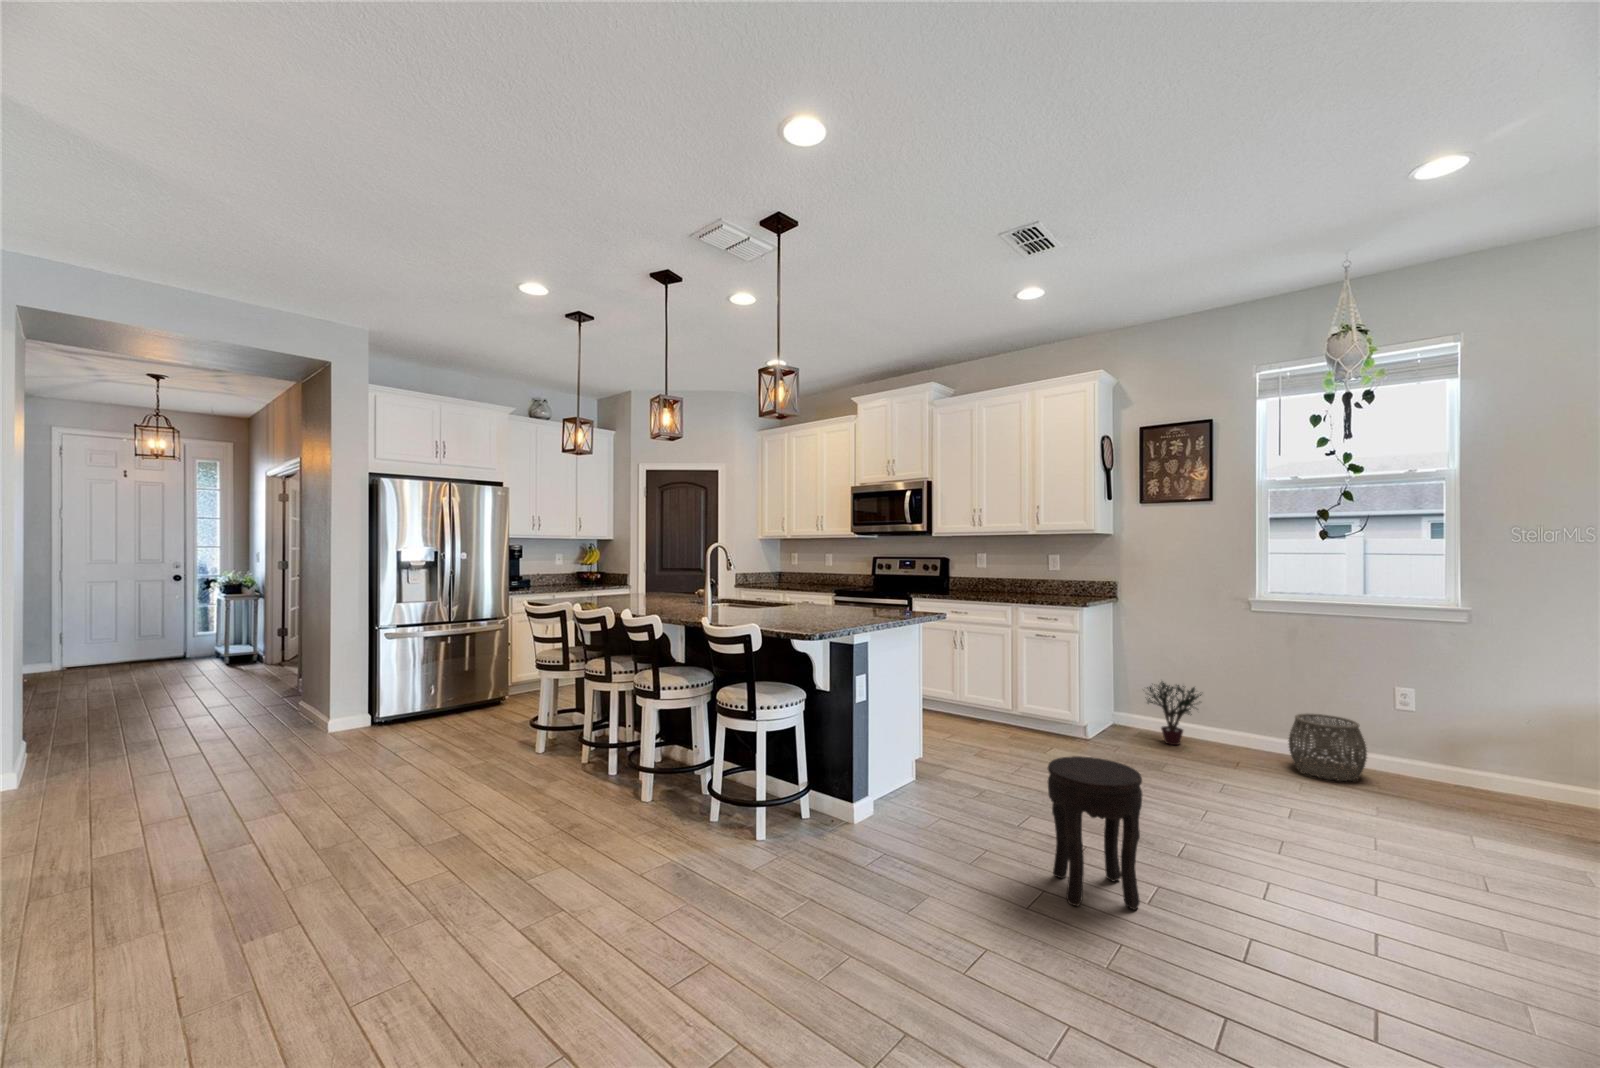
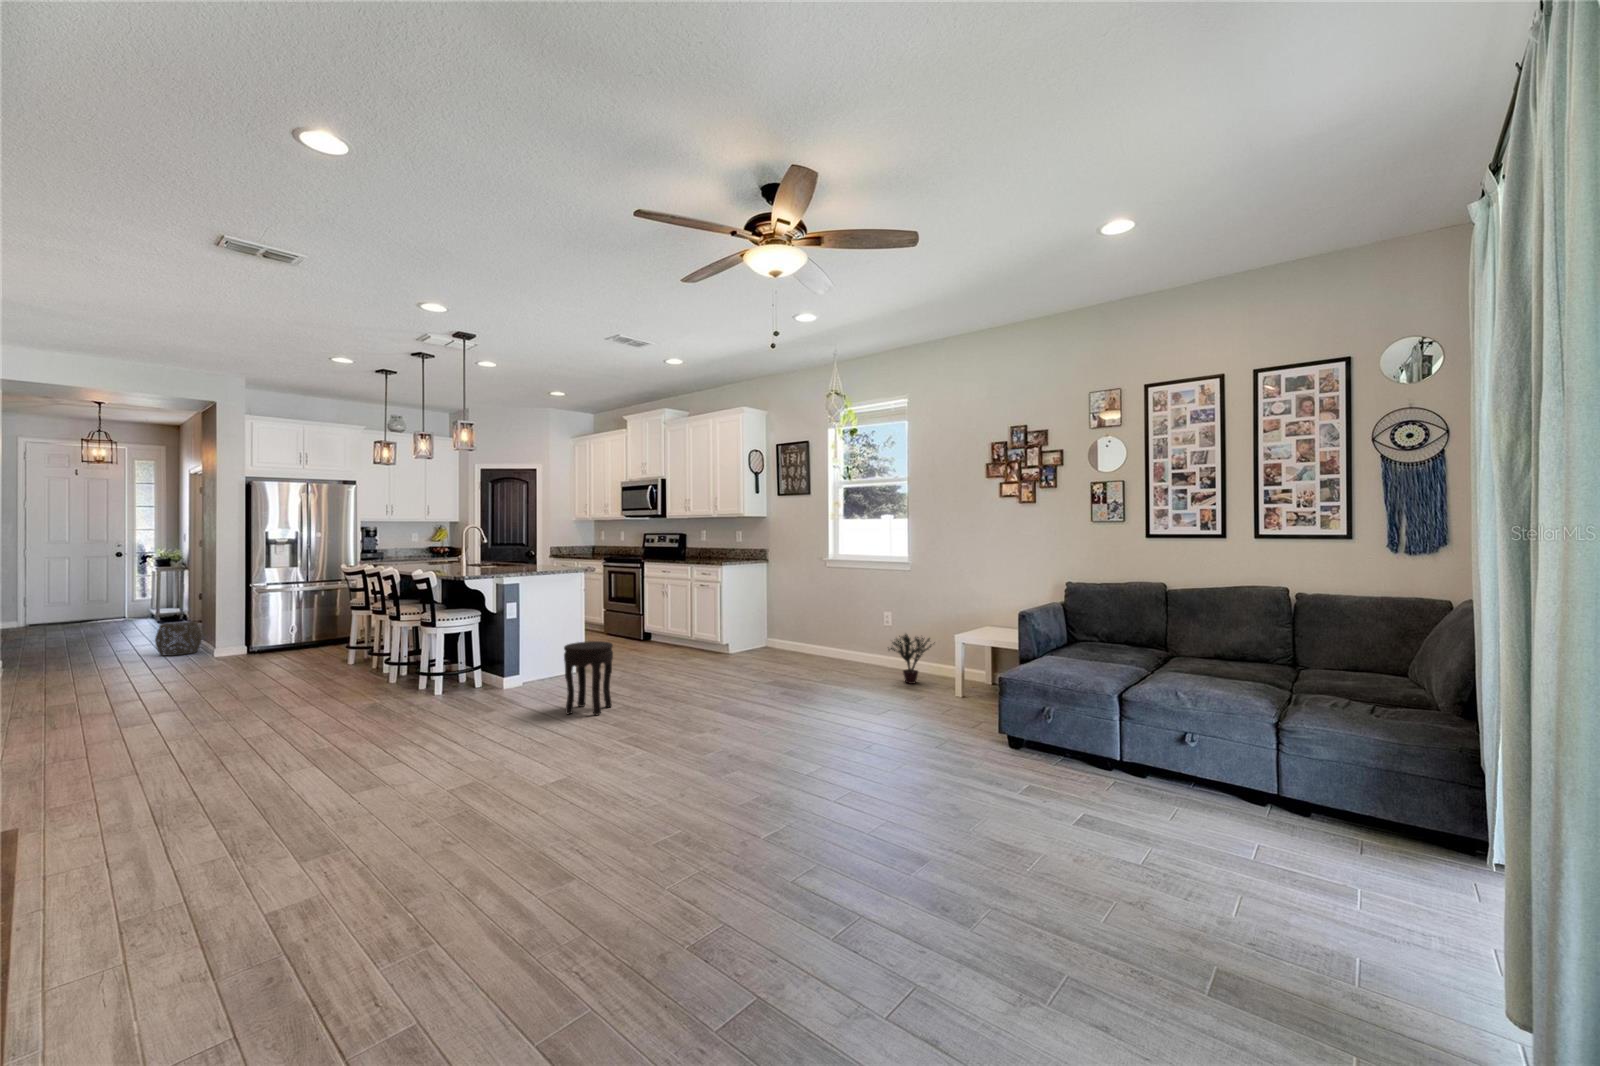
potted plant: present [1147,681,1202,745] -> present [888,634,931,684]
woven basket: present [1289,713,1367,781] -> present [155,622,202,656]

